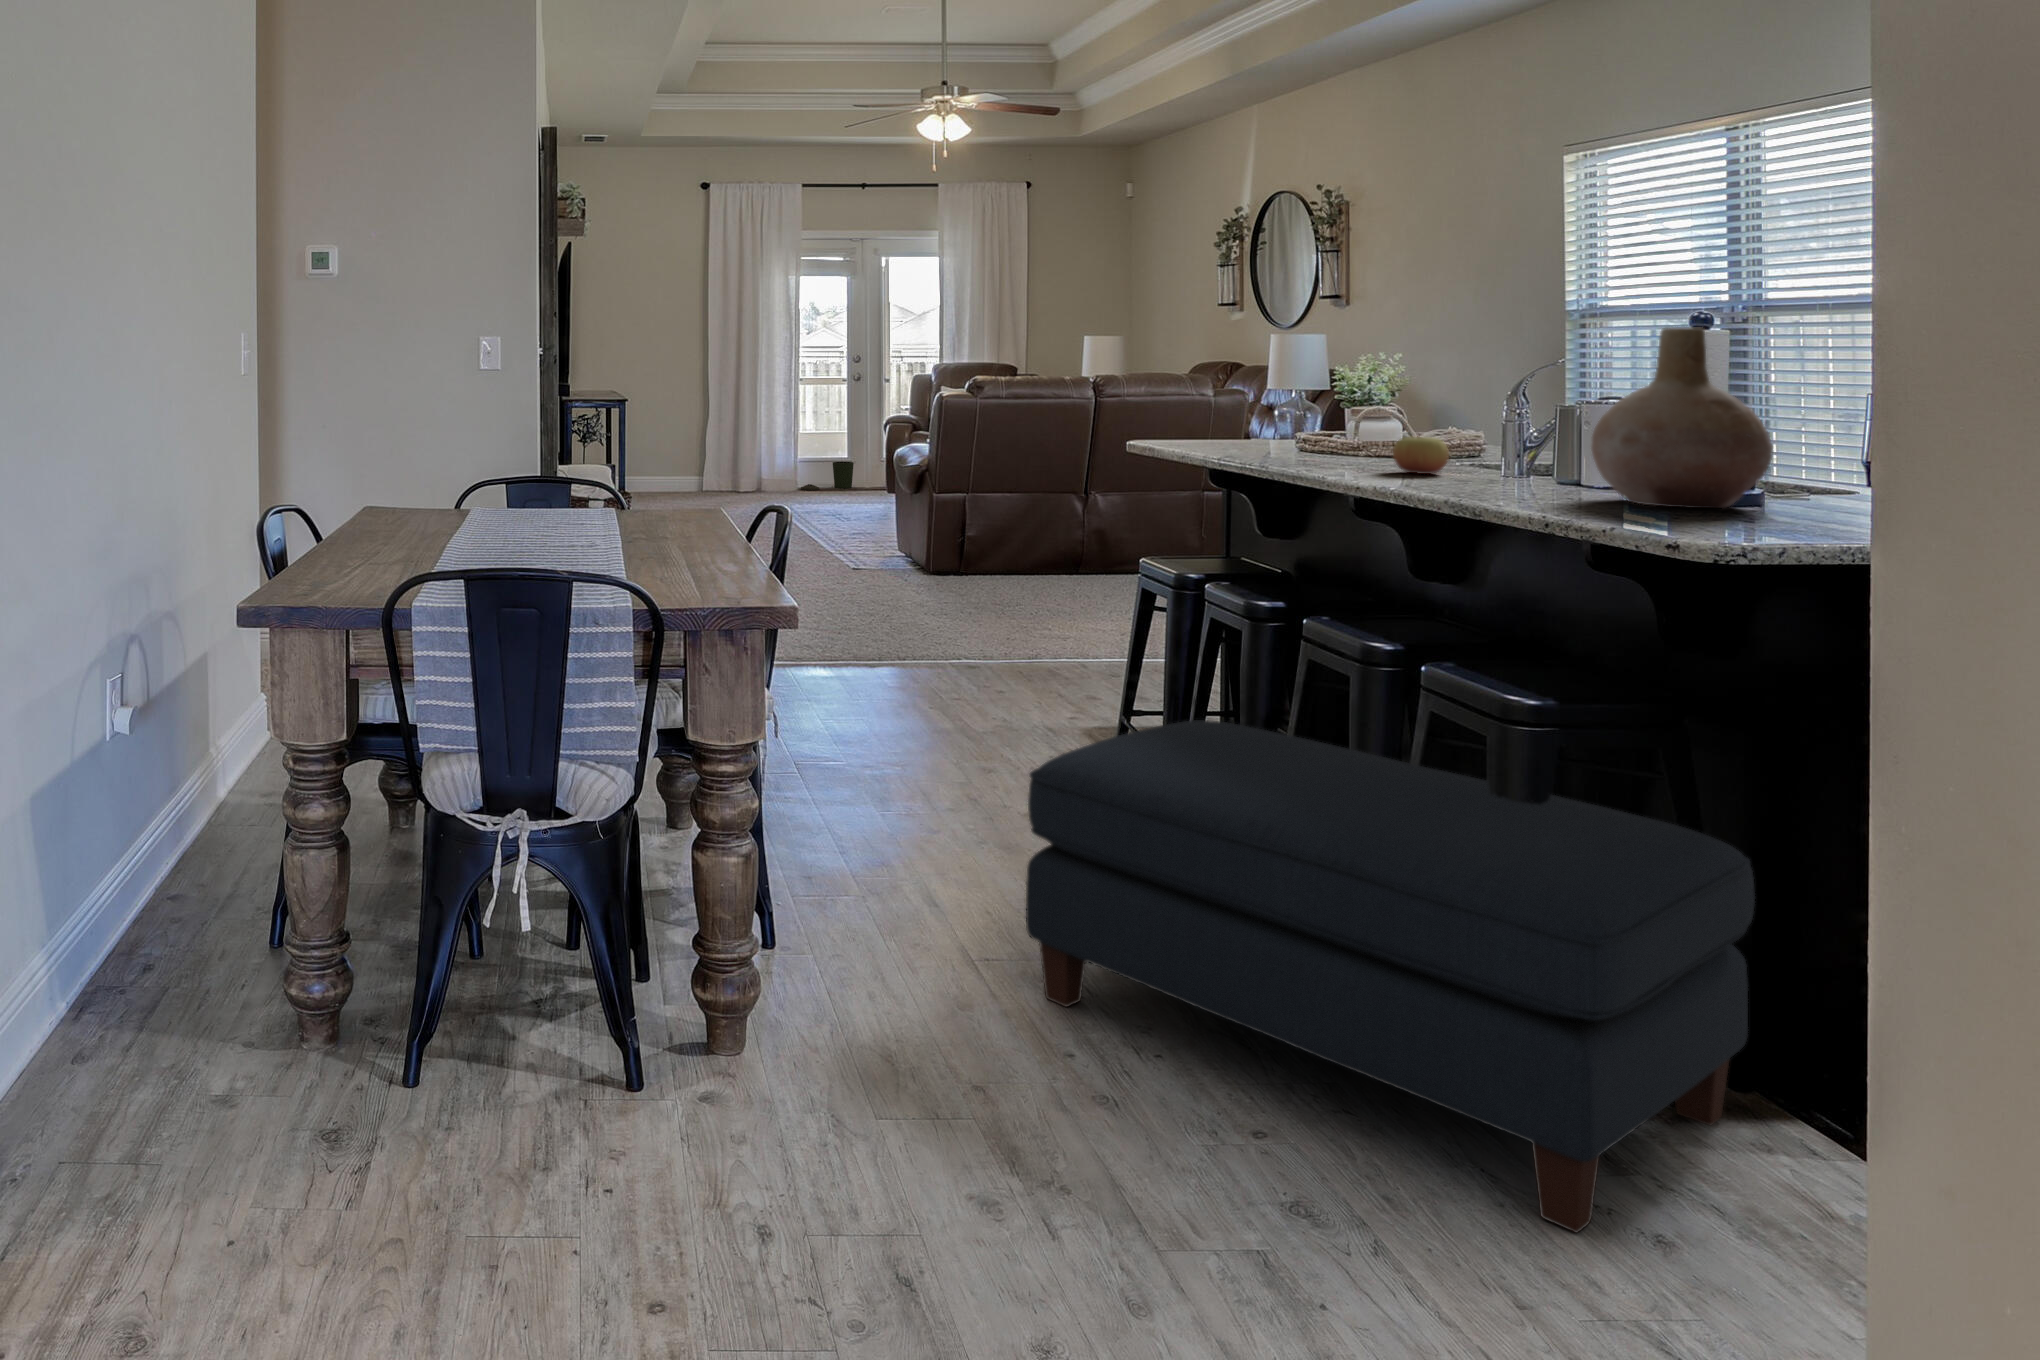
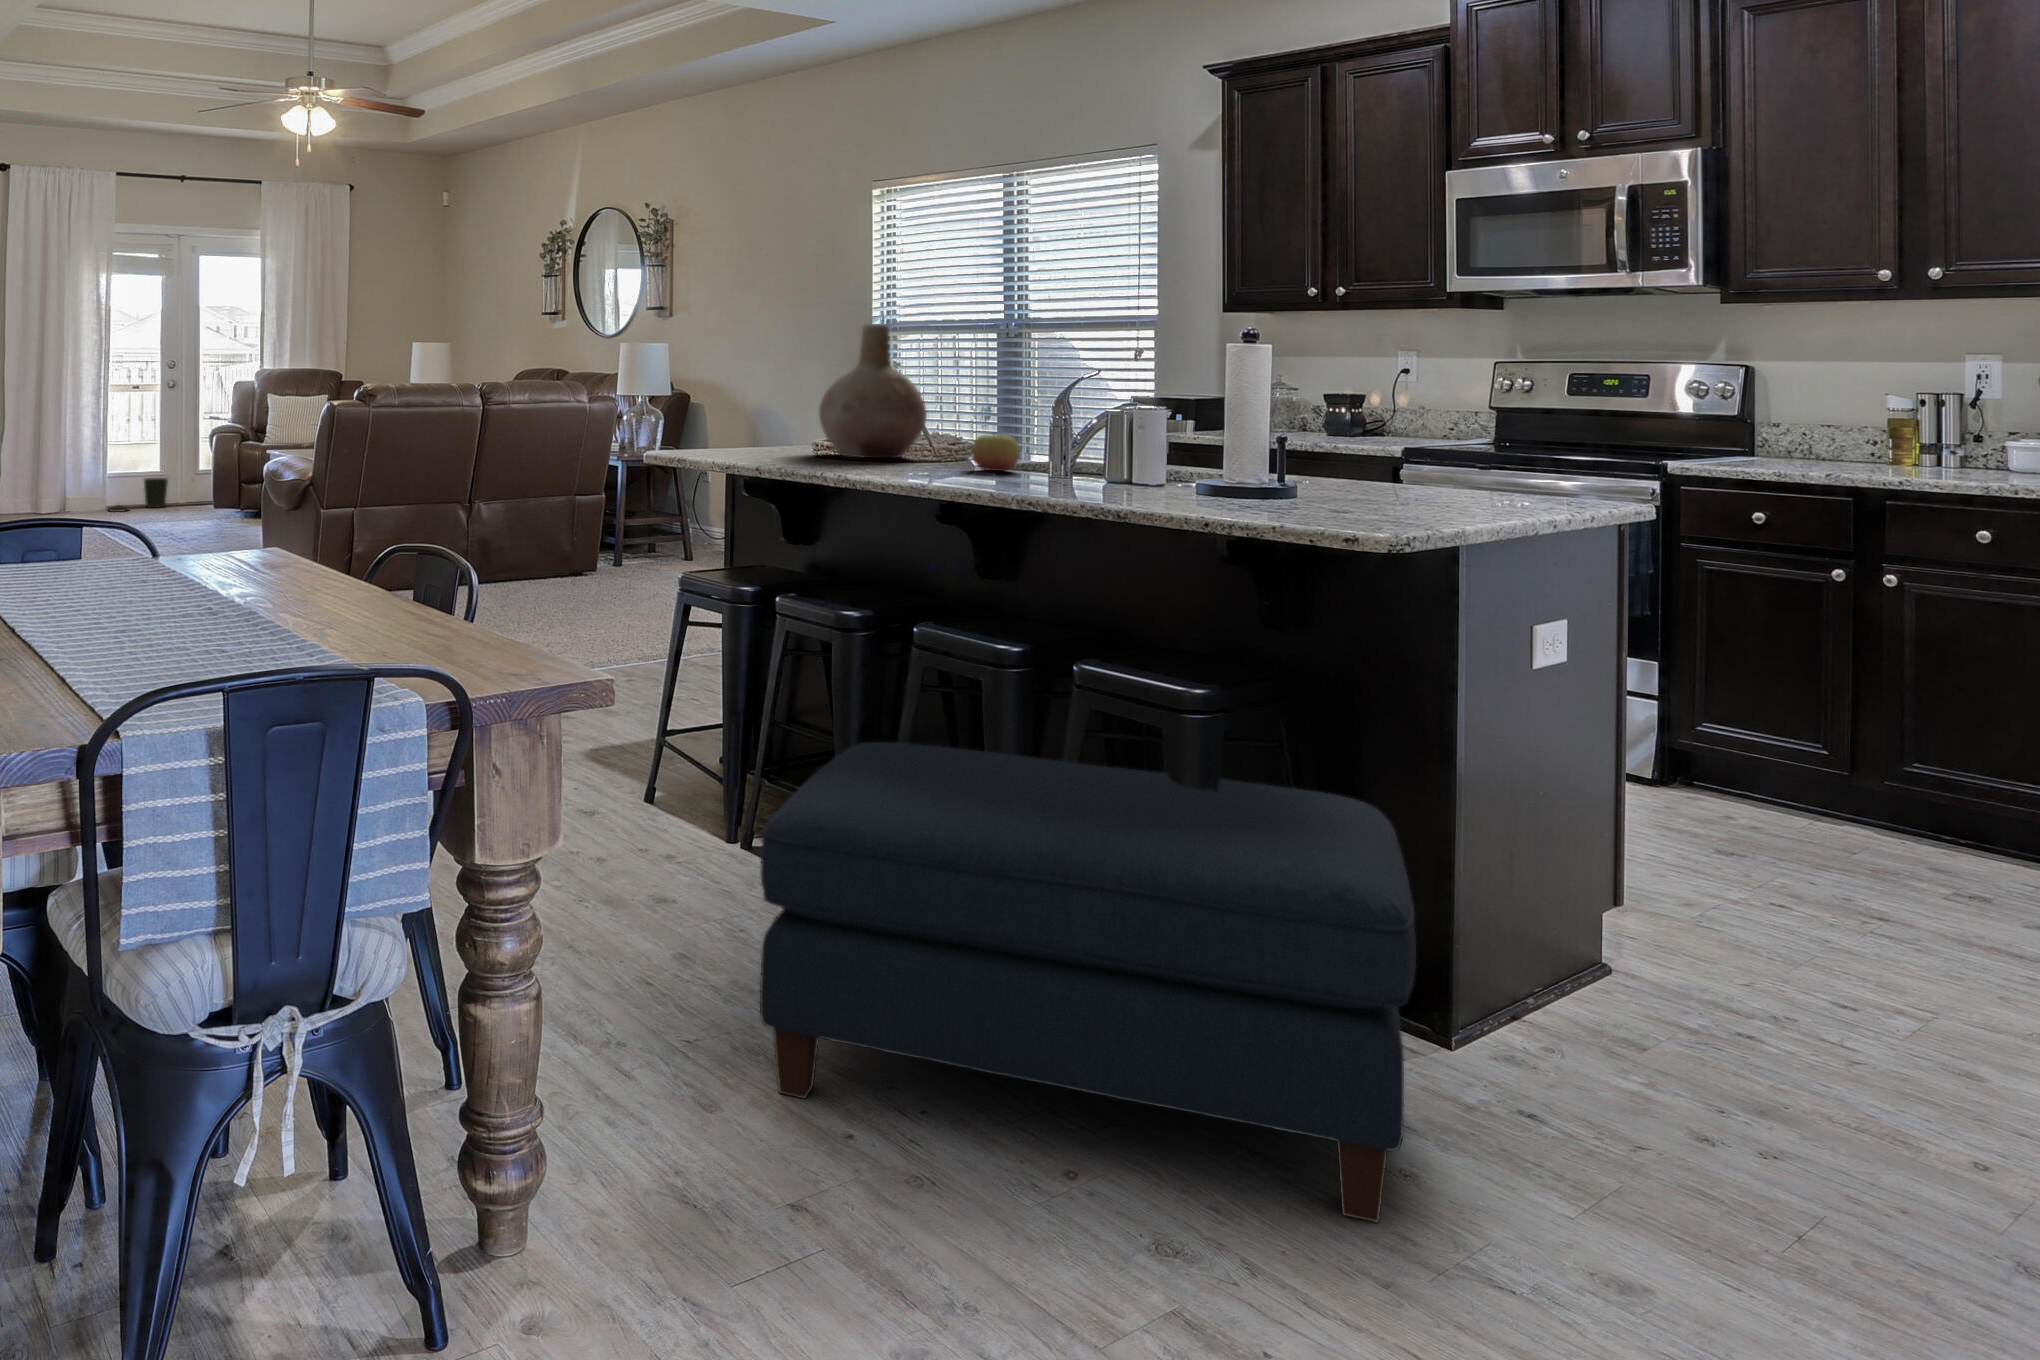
vase: present [1591,327,1773,508] -> present [819,324,927,458]

